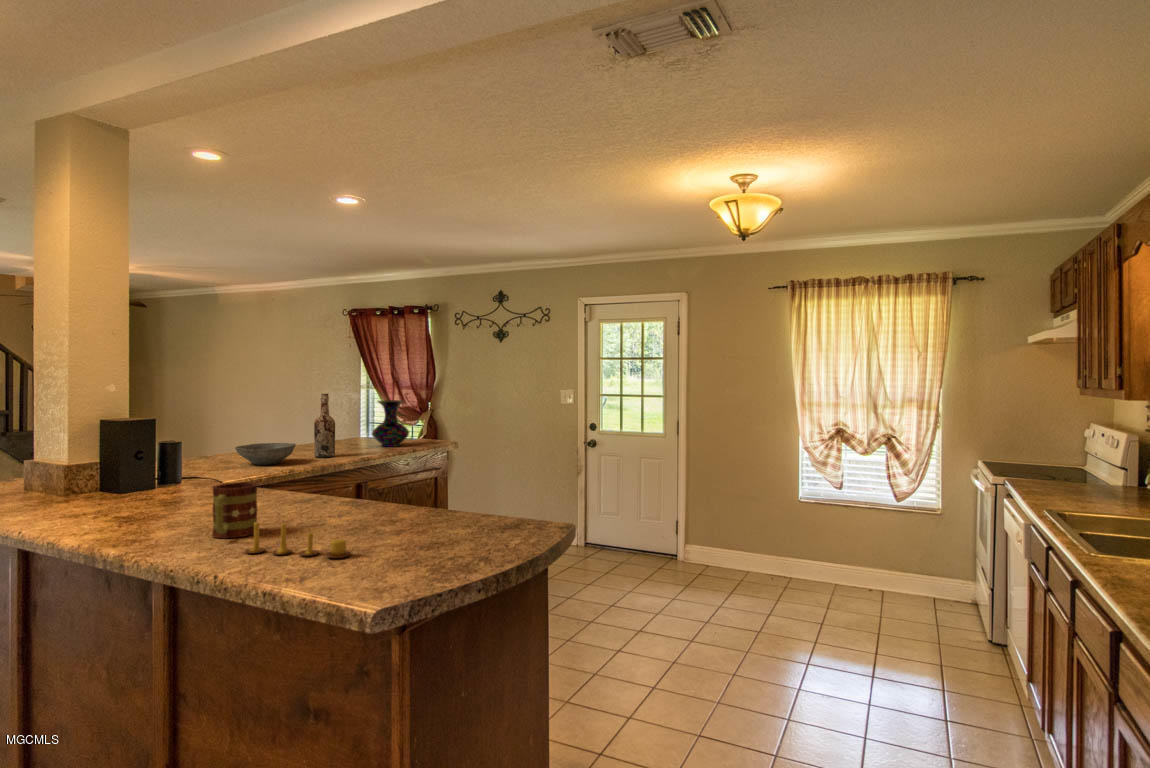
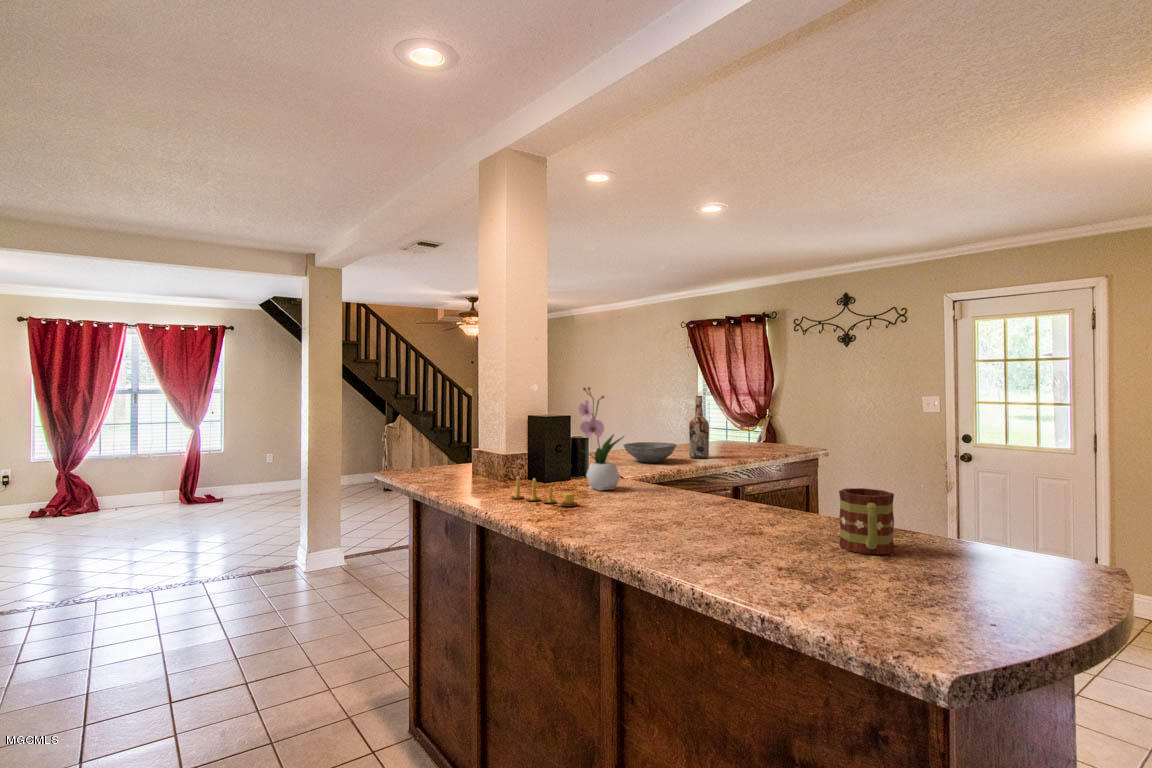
flower arrangement: none [157,389,214,498] -> present [578,387,623,491]
vase: present [372,400,409,447] -> none [737,404,775,451]
mug: present [212,482,257,538] -> present [839,488,894,554]
candle: present [245,522,351,558] -> present [511,477,578,506]

